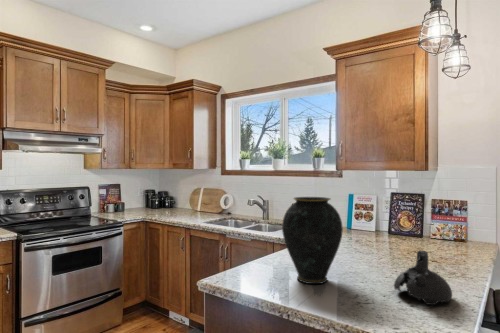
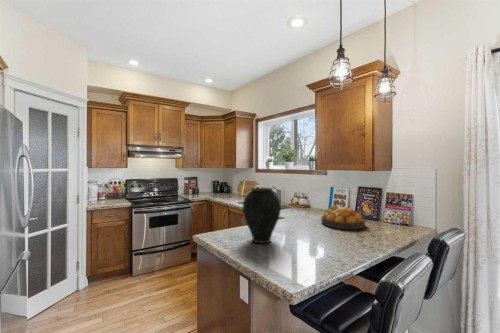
fruit bowl: none [355,219,418,252] -> present [322,205,365,229]
teapot: present [394,251,452,305] -> none [302,226,339,263]

